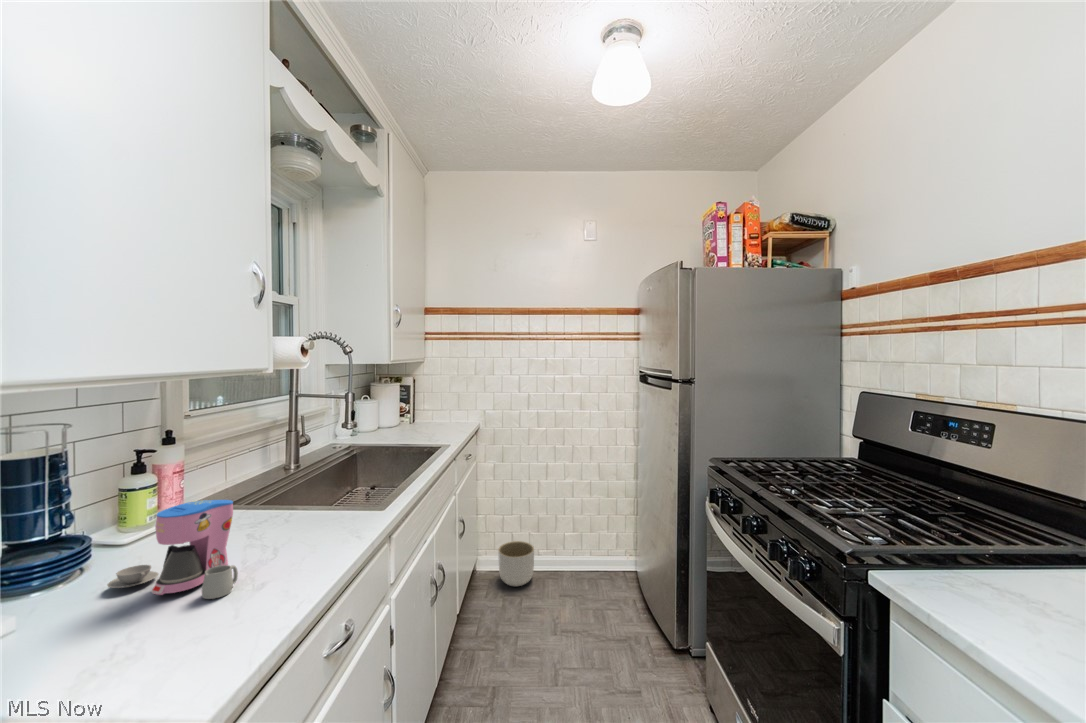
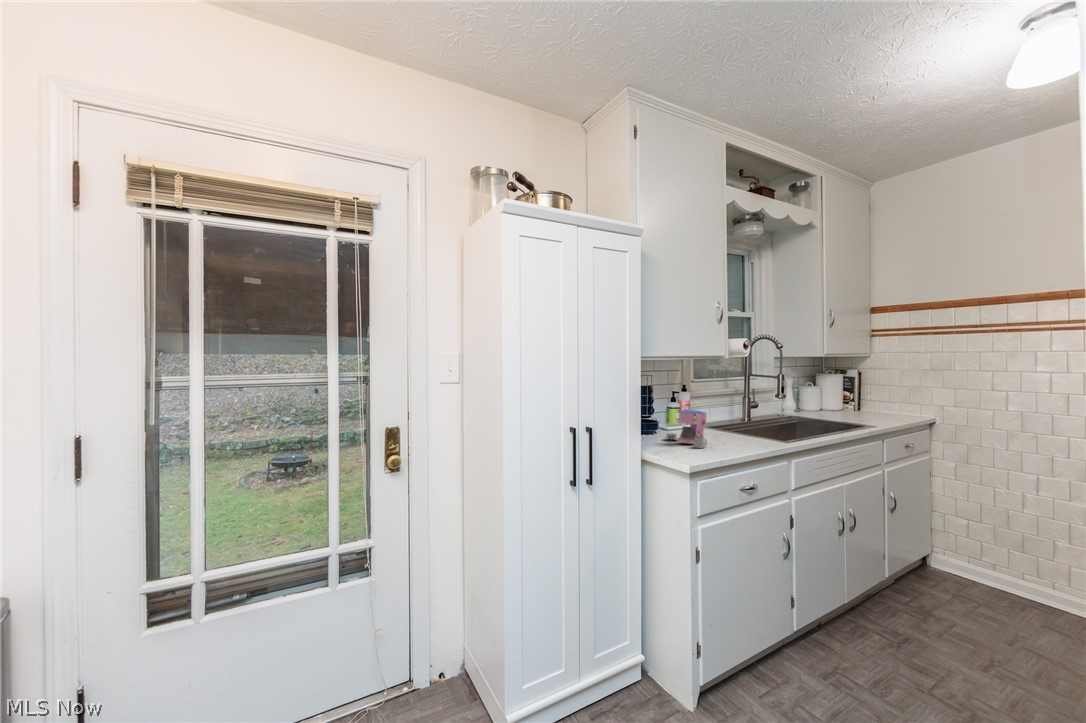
planter: present [498,541,534,587] -> none [953,549,1008,599]

